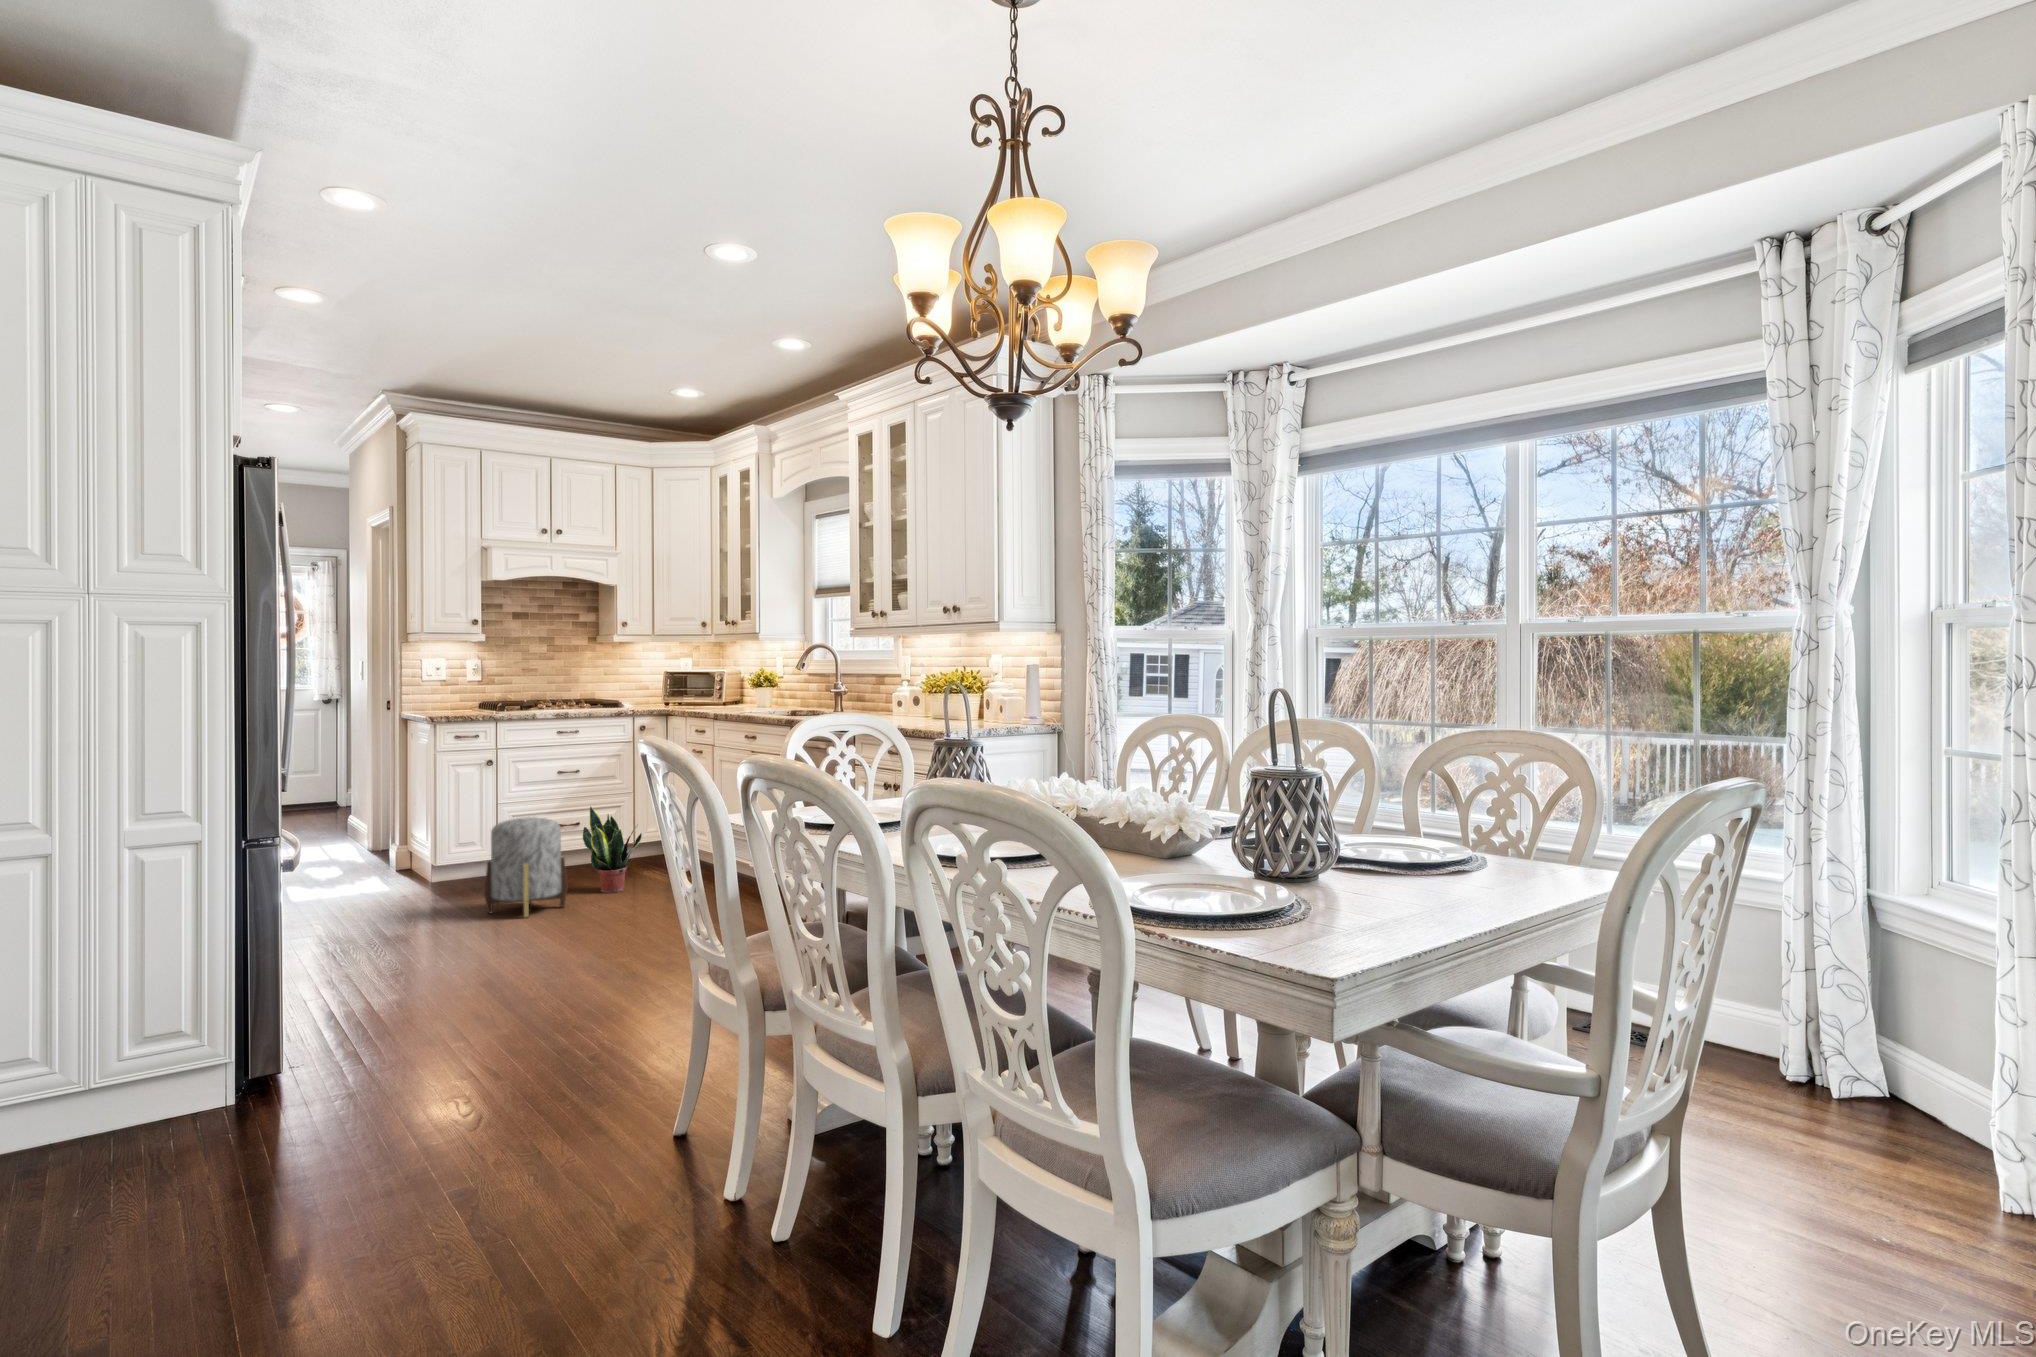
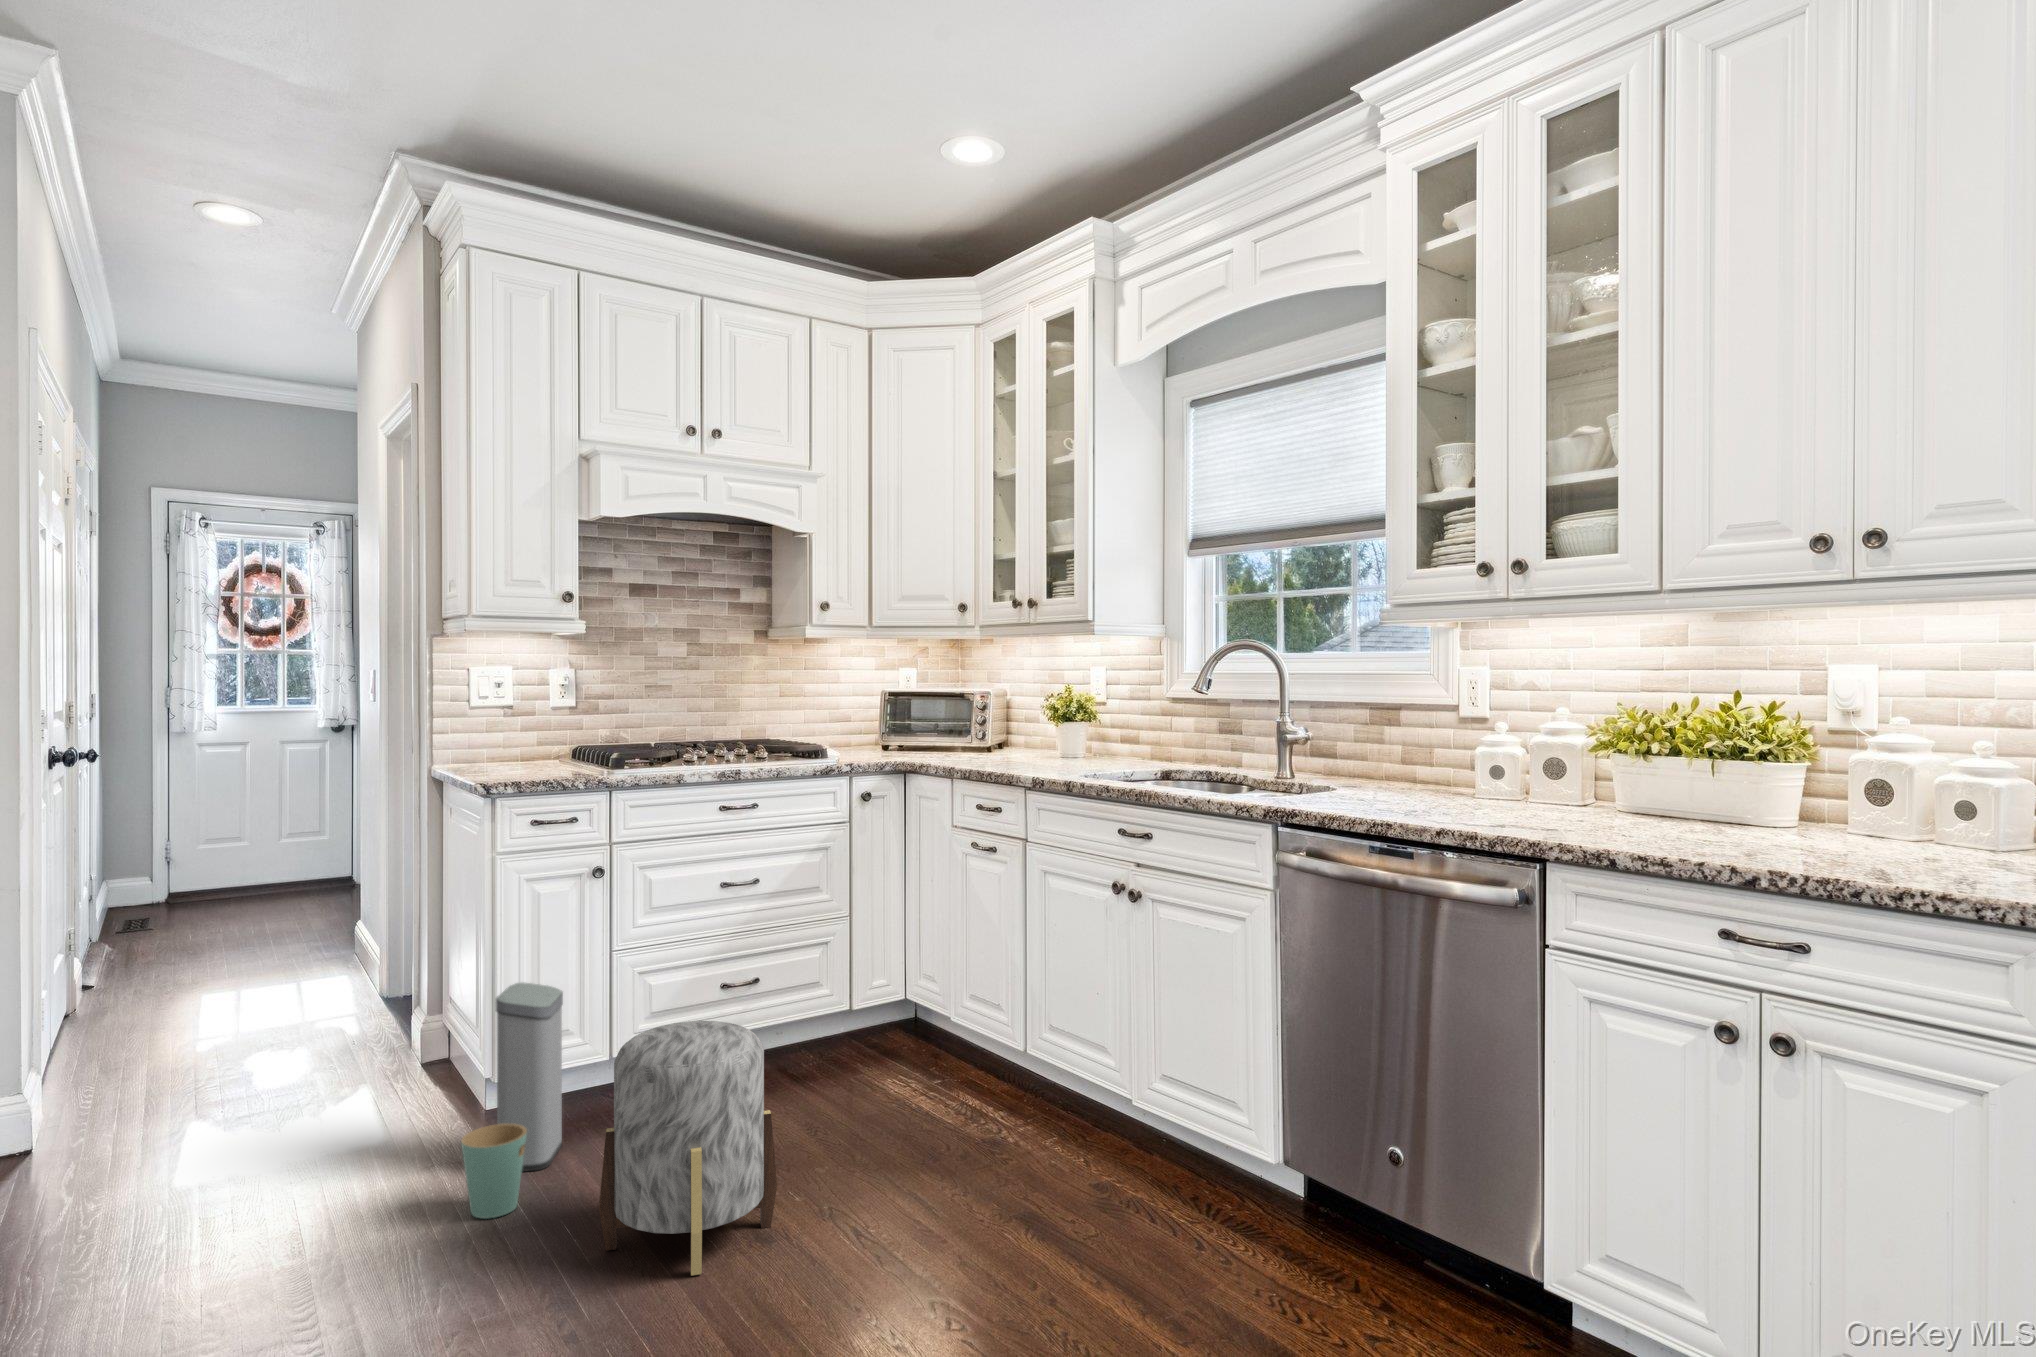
potted plant: present [583,806,642,893] -> none [788,977,908,1161]
trash can: none [421,812,471,909] -> present [461,983,563,1218]

